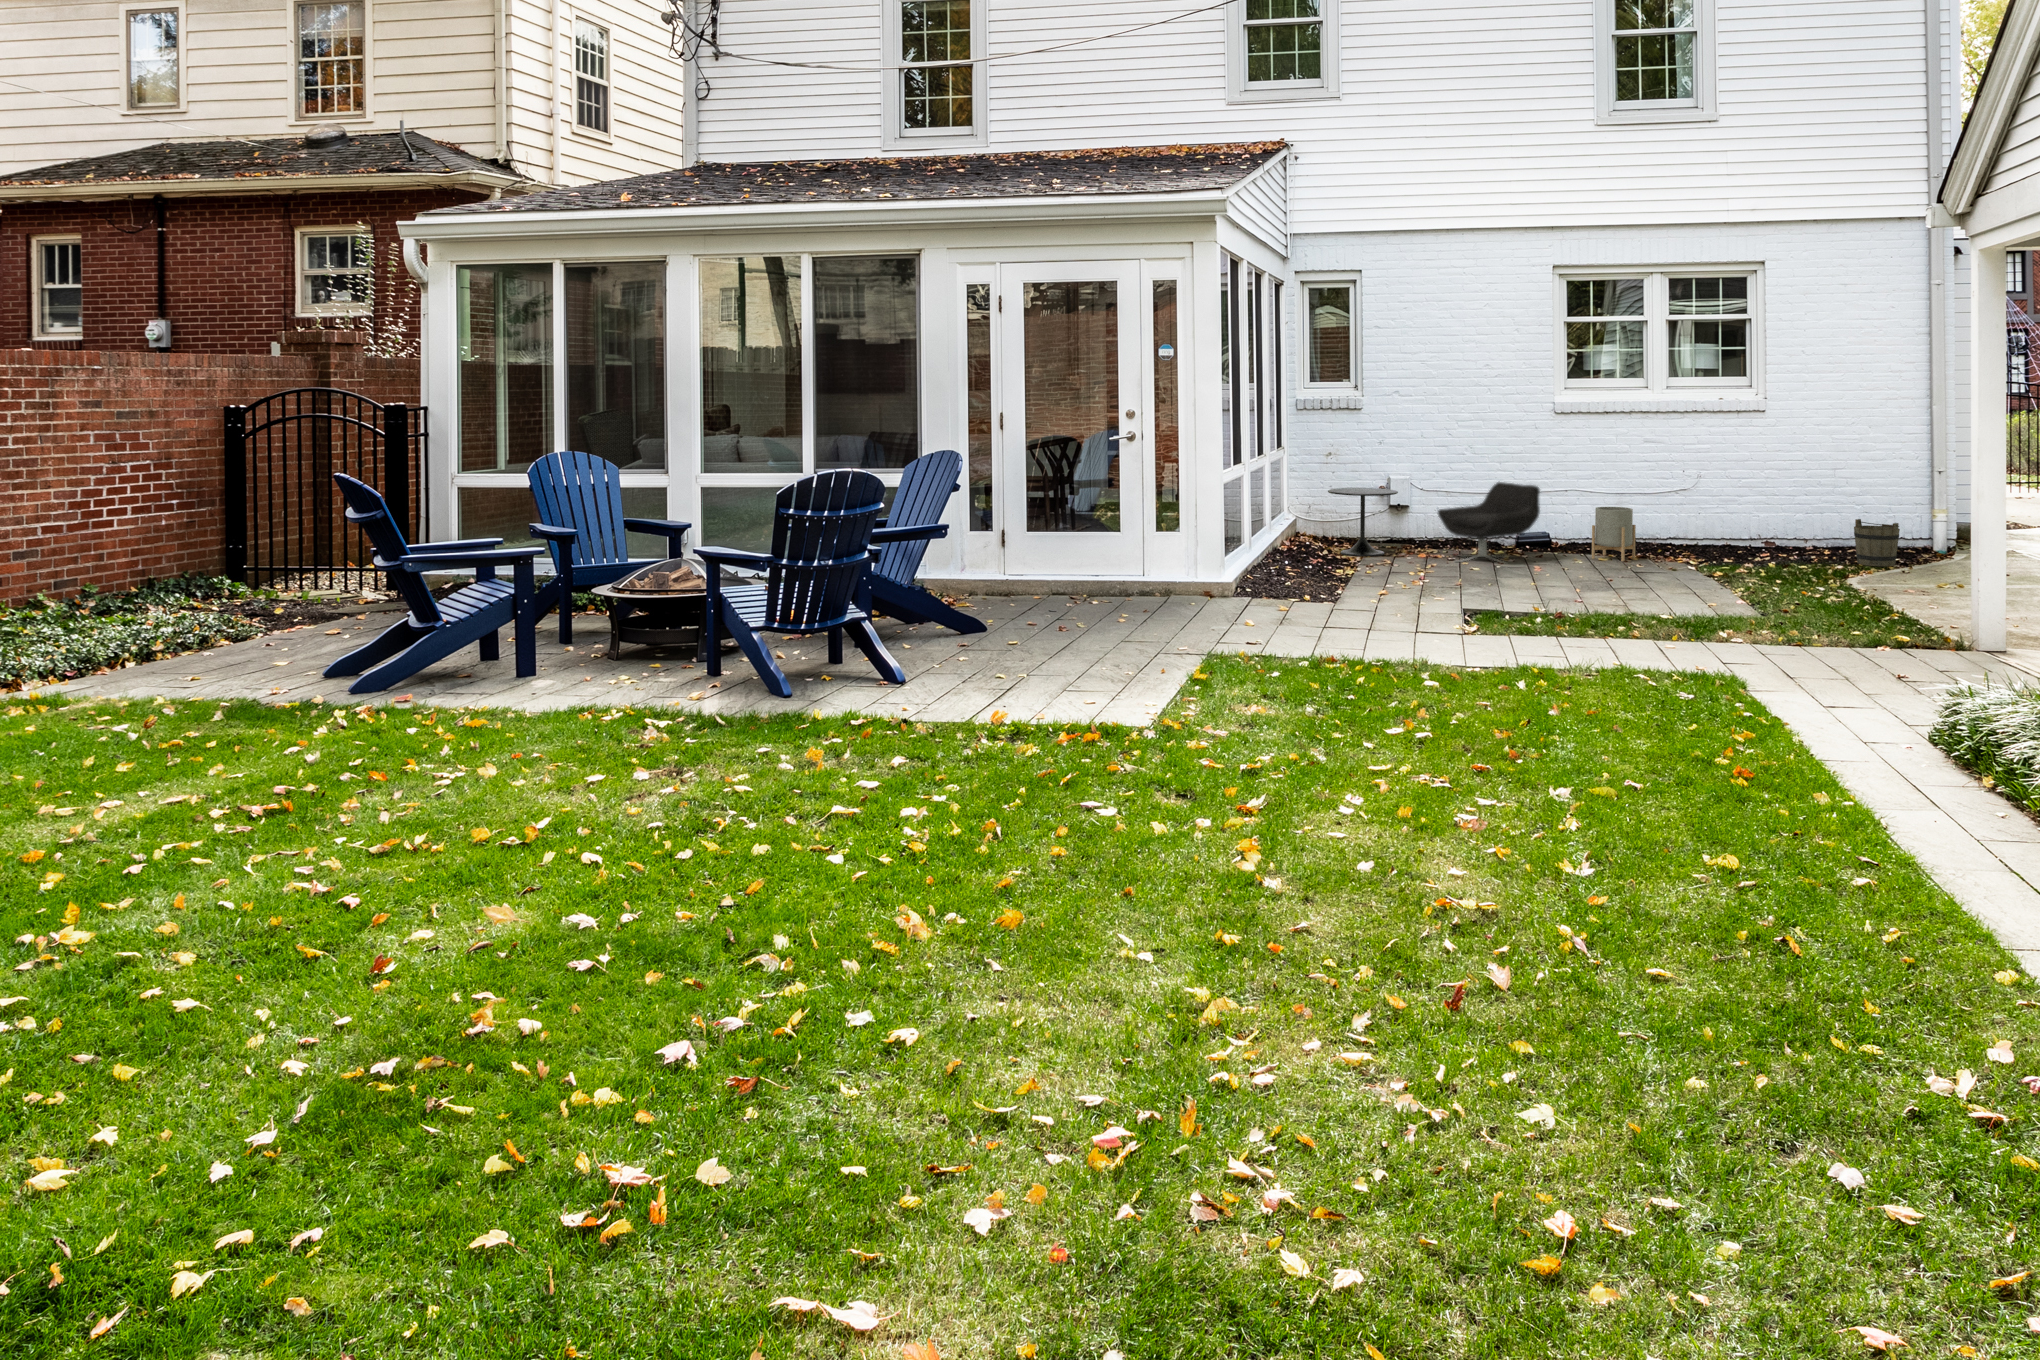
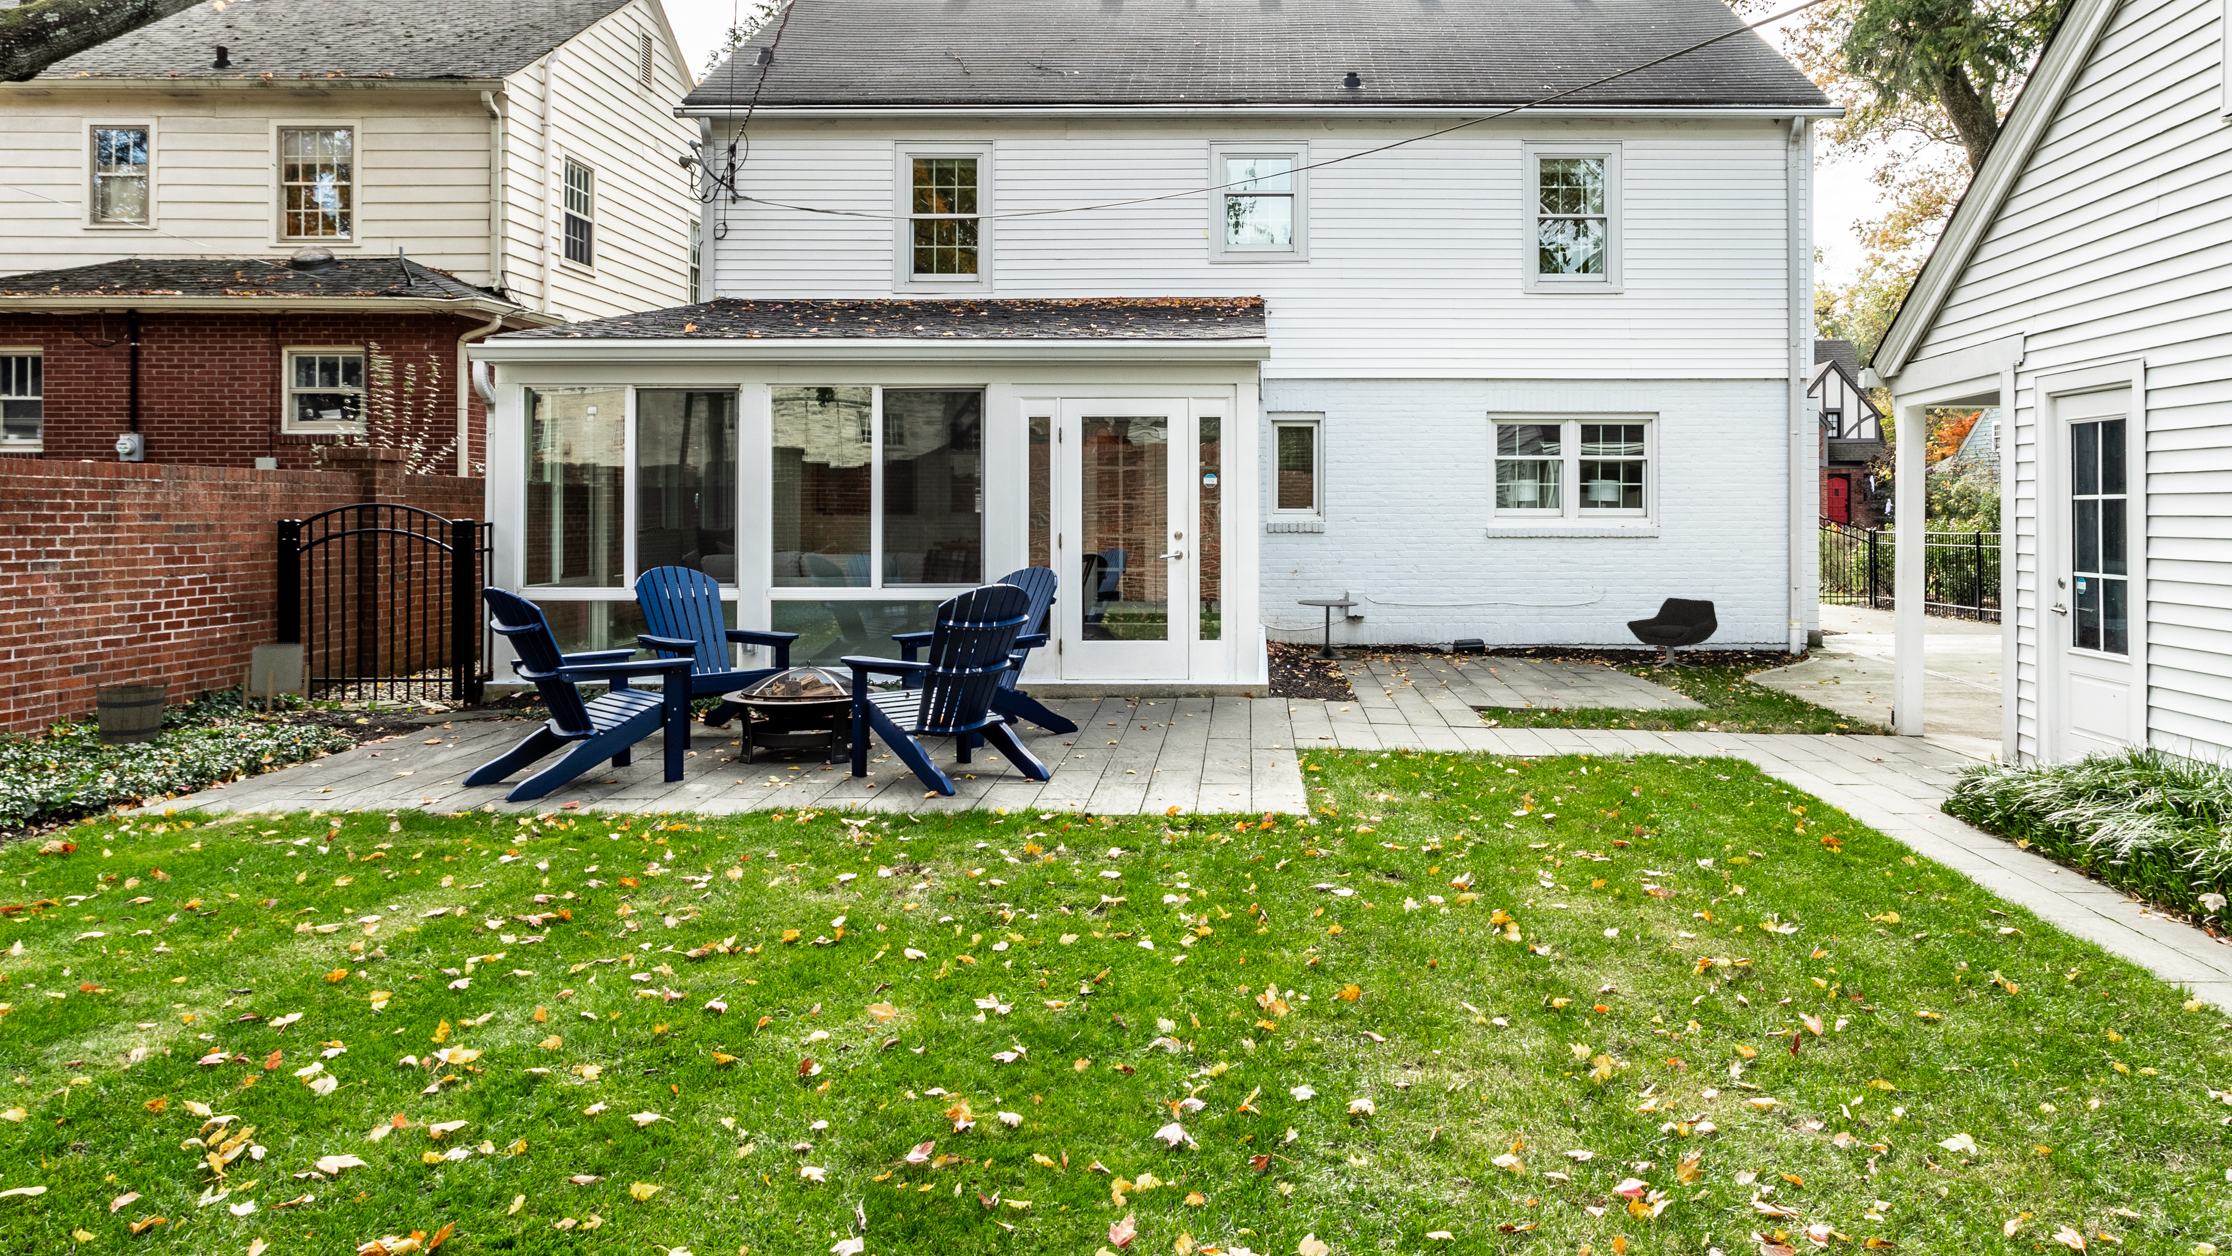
lounge chair: present [1438,482,1540,558] -> present [1627,598,1718,668]
planter: present [1592,507,1636,561] -> present [243,644,309,710]
bucket: present [1854,519,1900,566] -> present [94,679,170,744]

